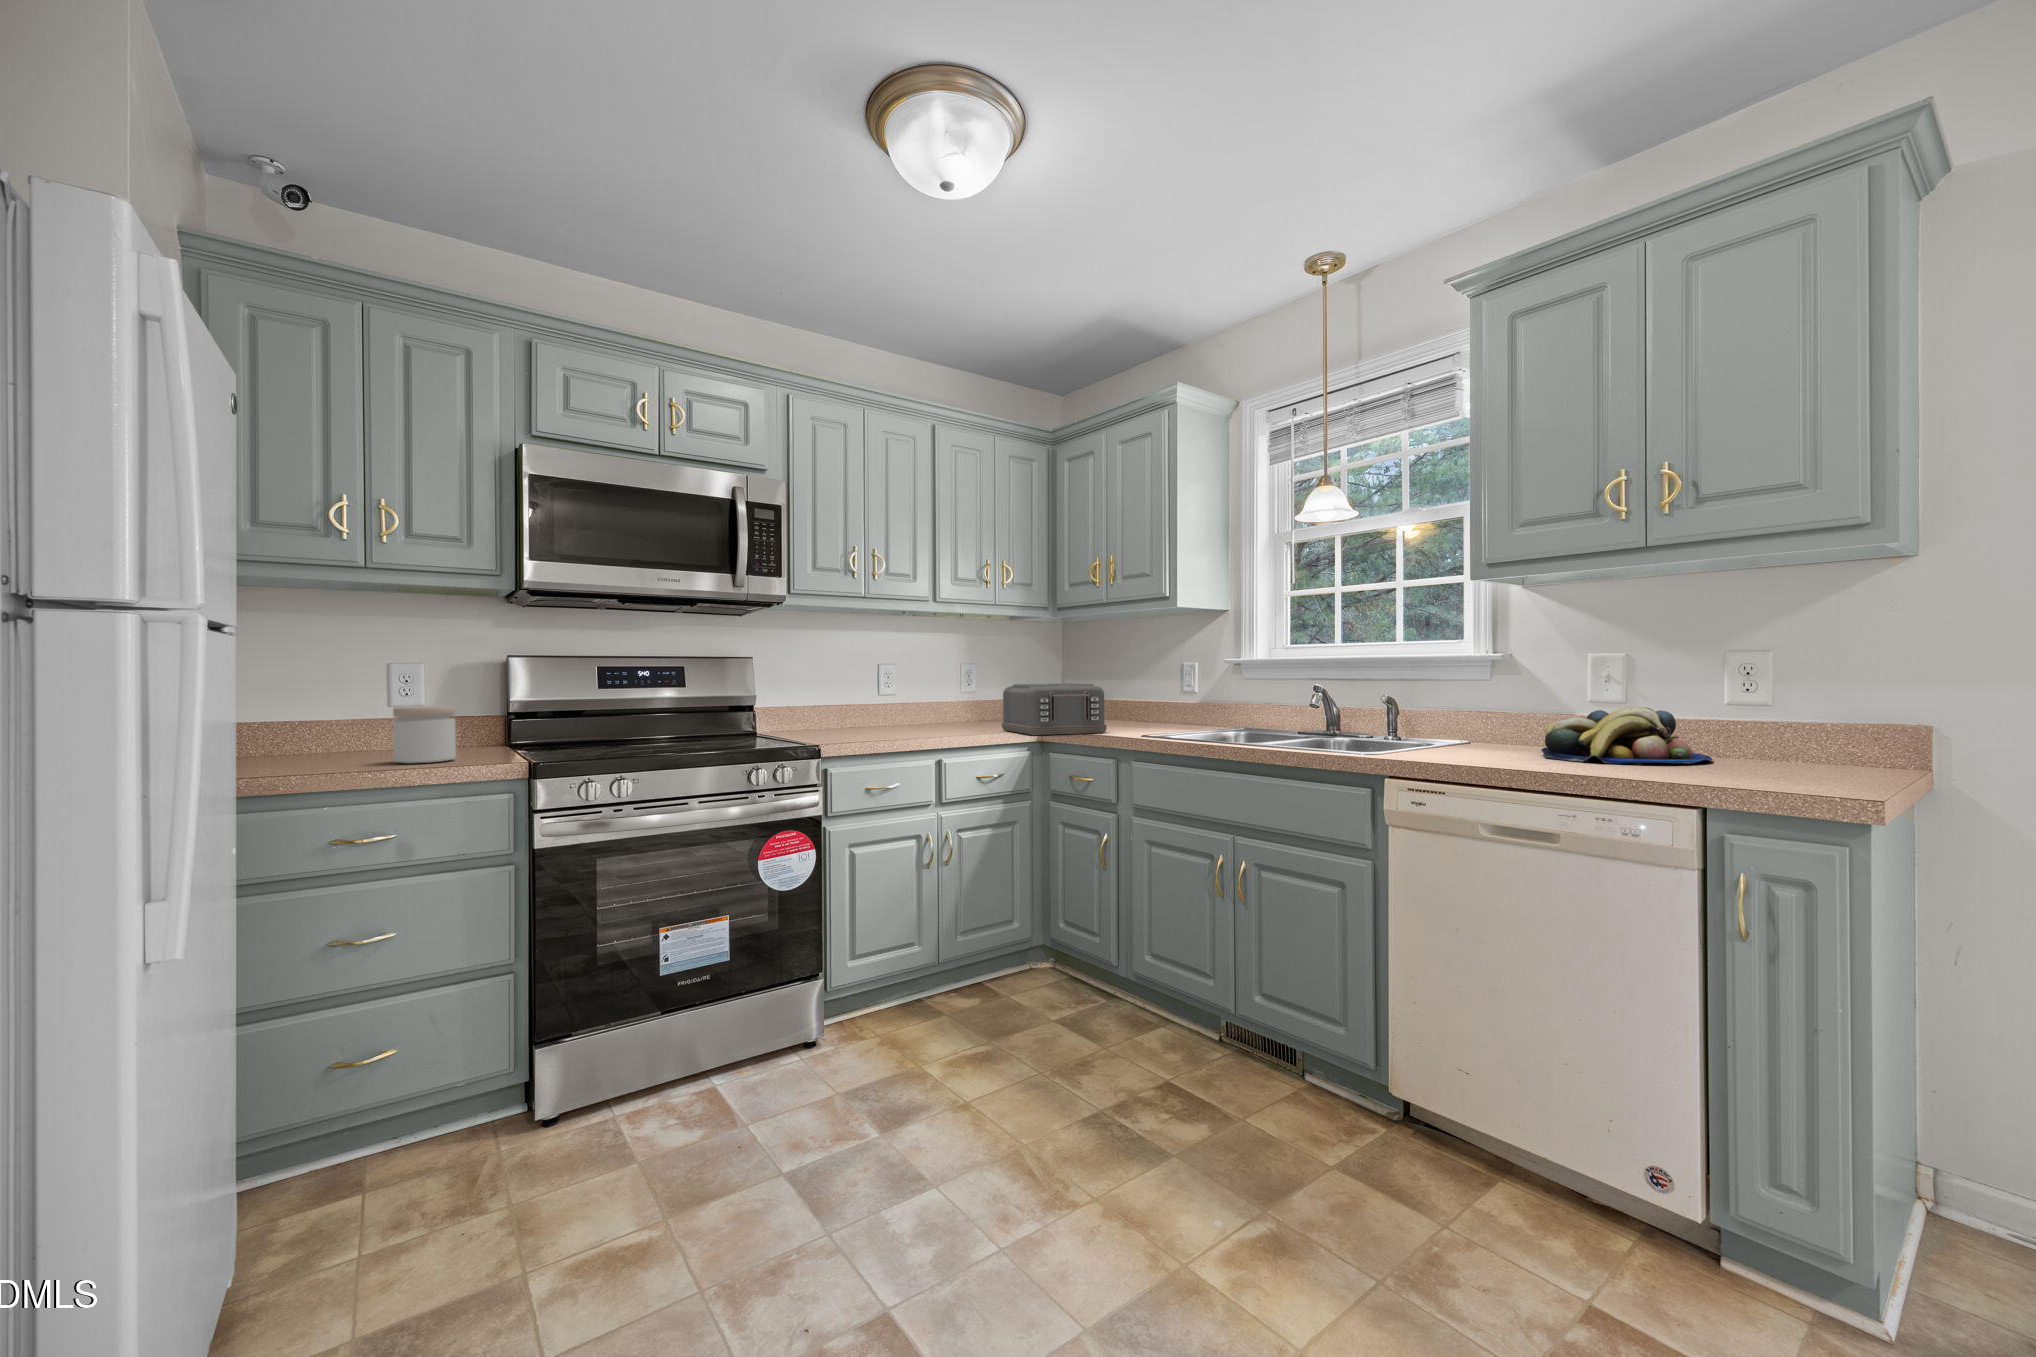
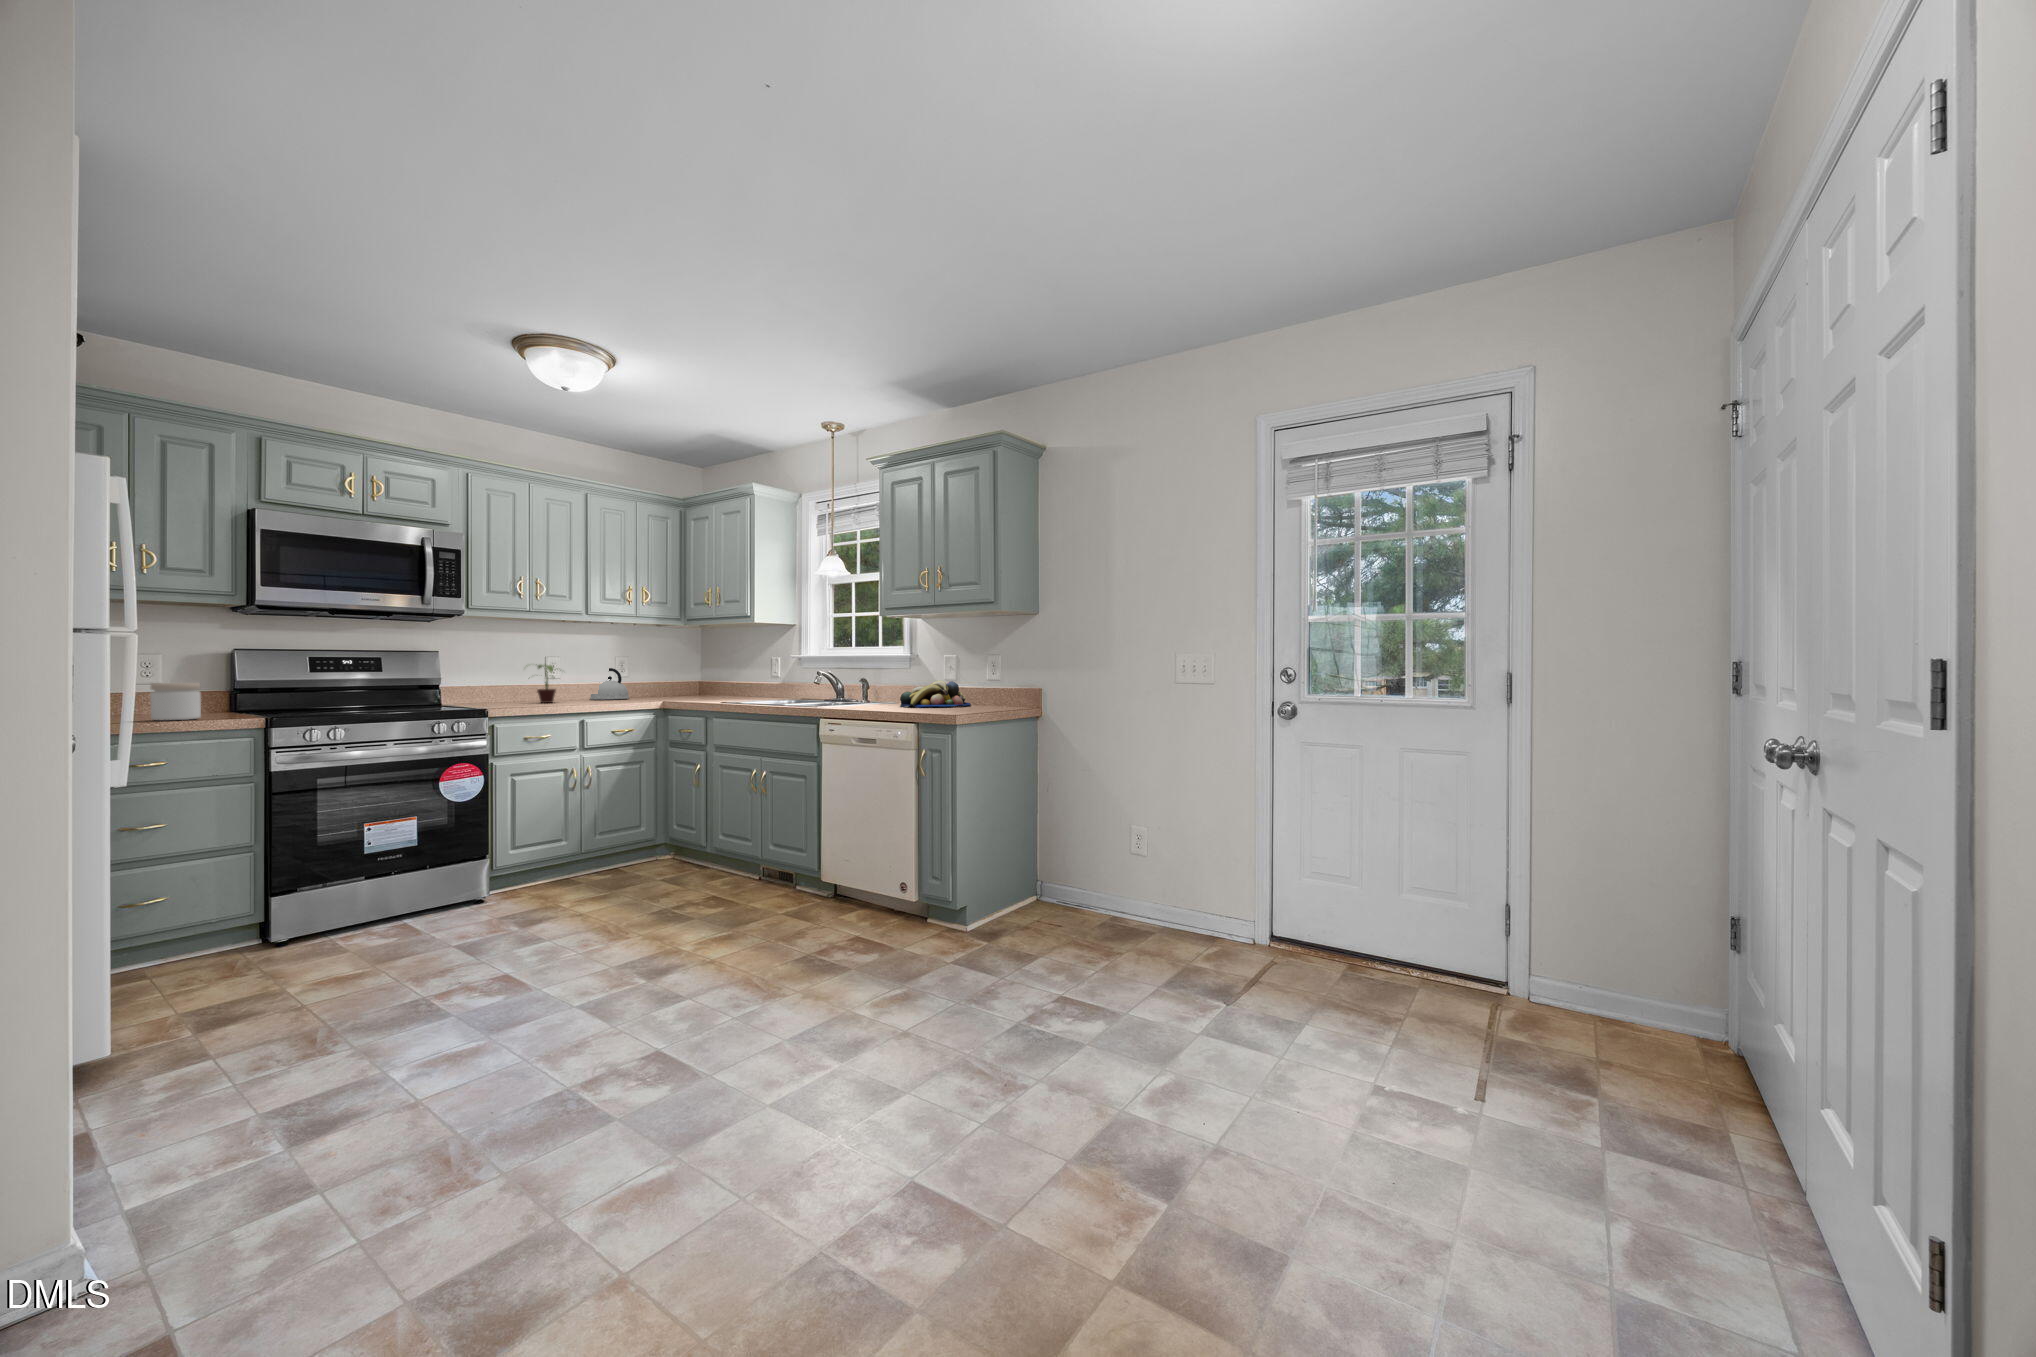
potted plant: none [854,674,906,730] -> present [537,665,556,703]
kettle: none [926,679,981,724] -> present [590,668,629,700]
toaster: present [1002,683,1106,735] -> none [635,671,703,703]

